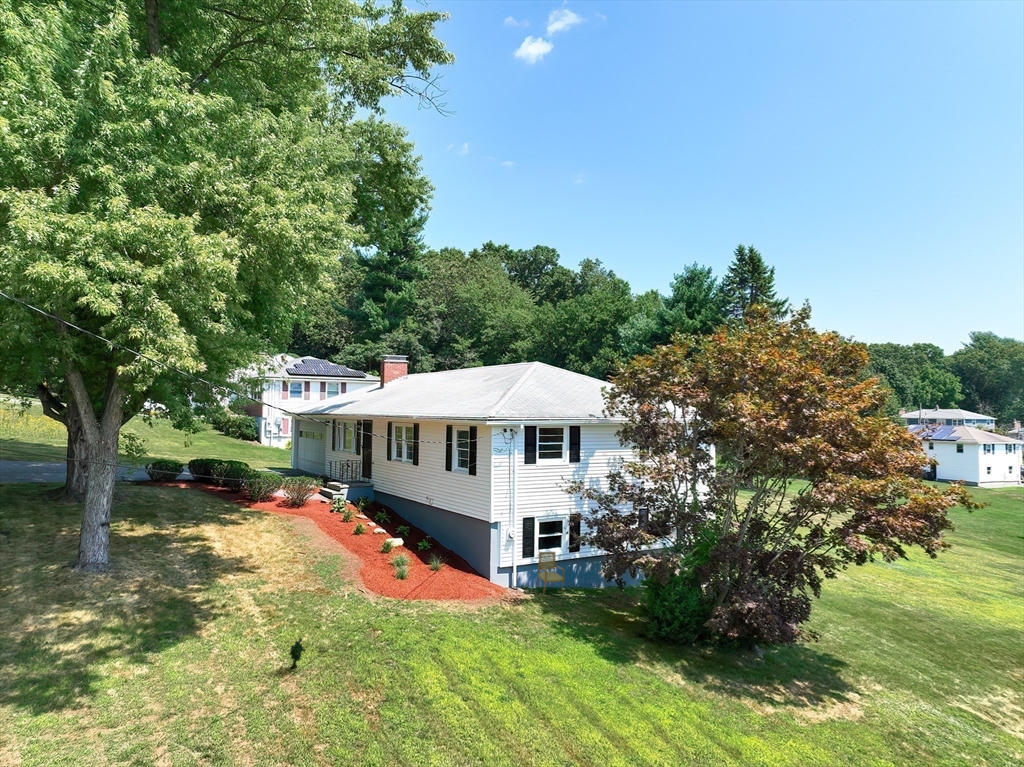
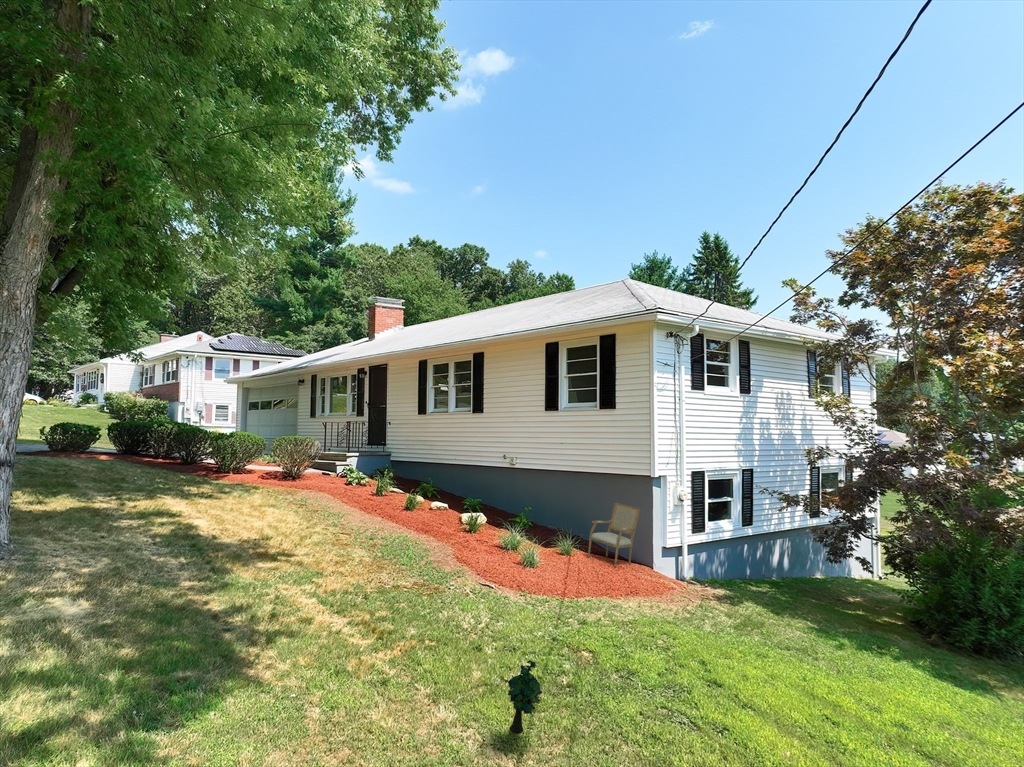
chair: present [537,552,565,593] -> present [588,503,640,567]

